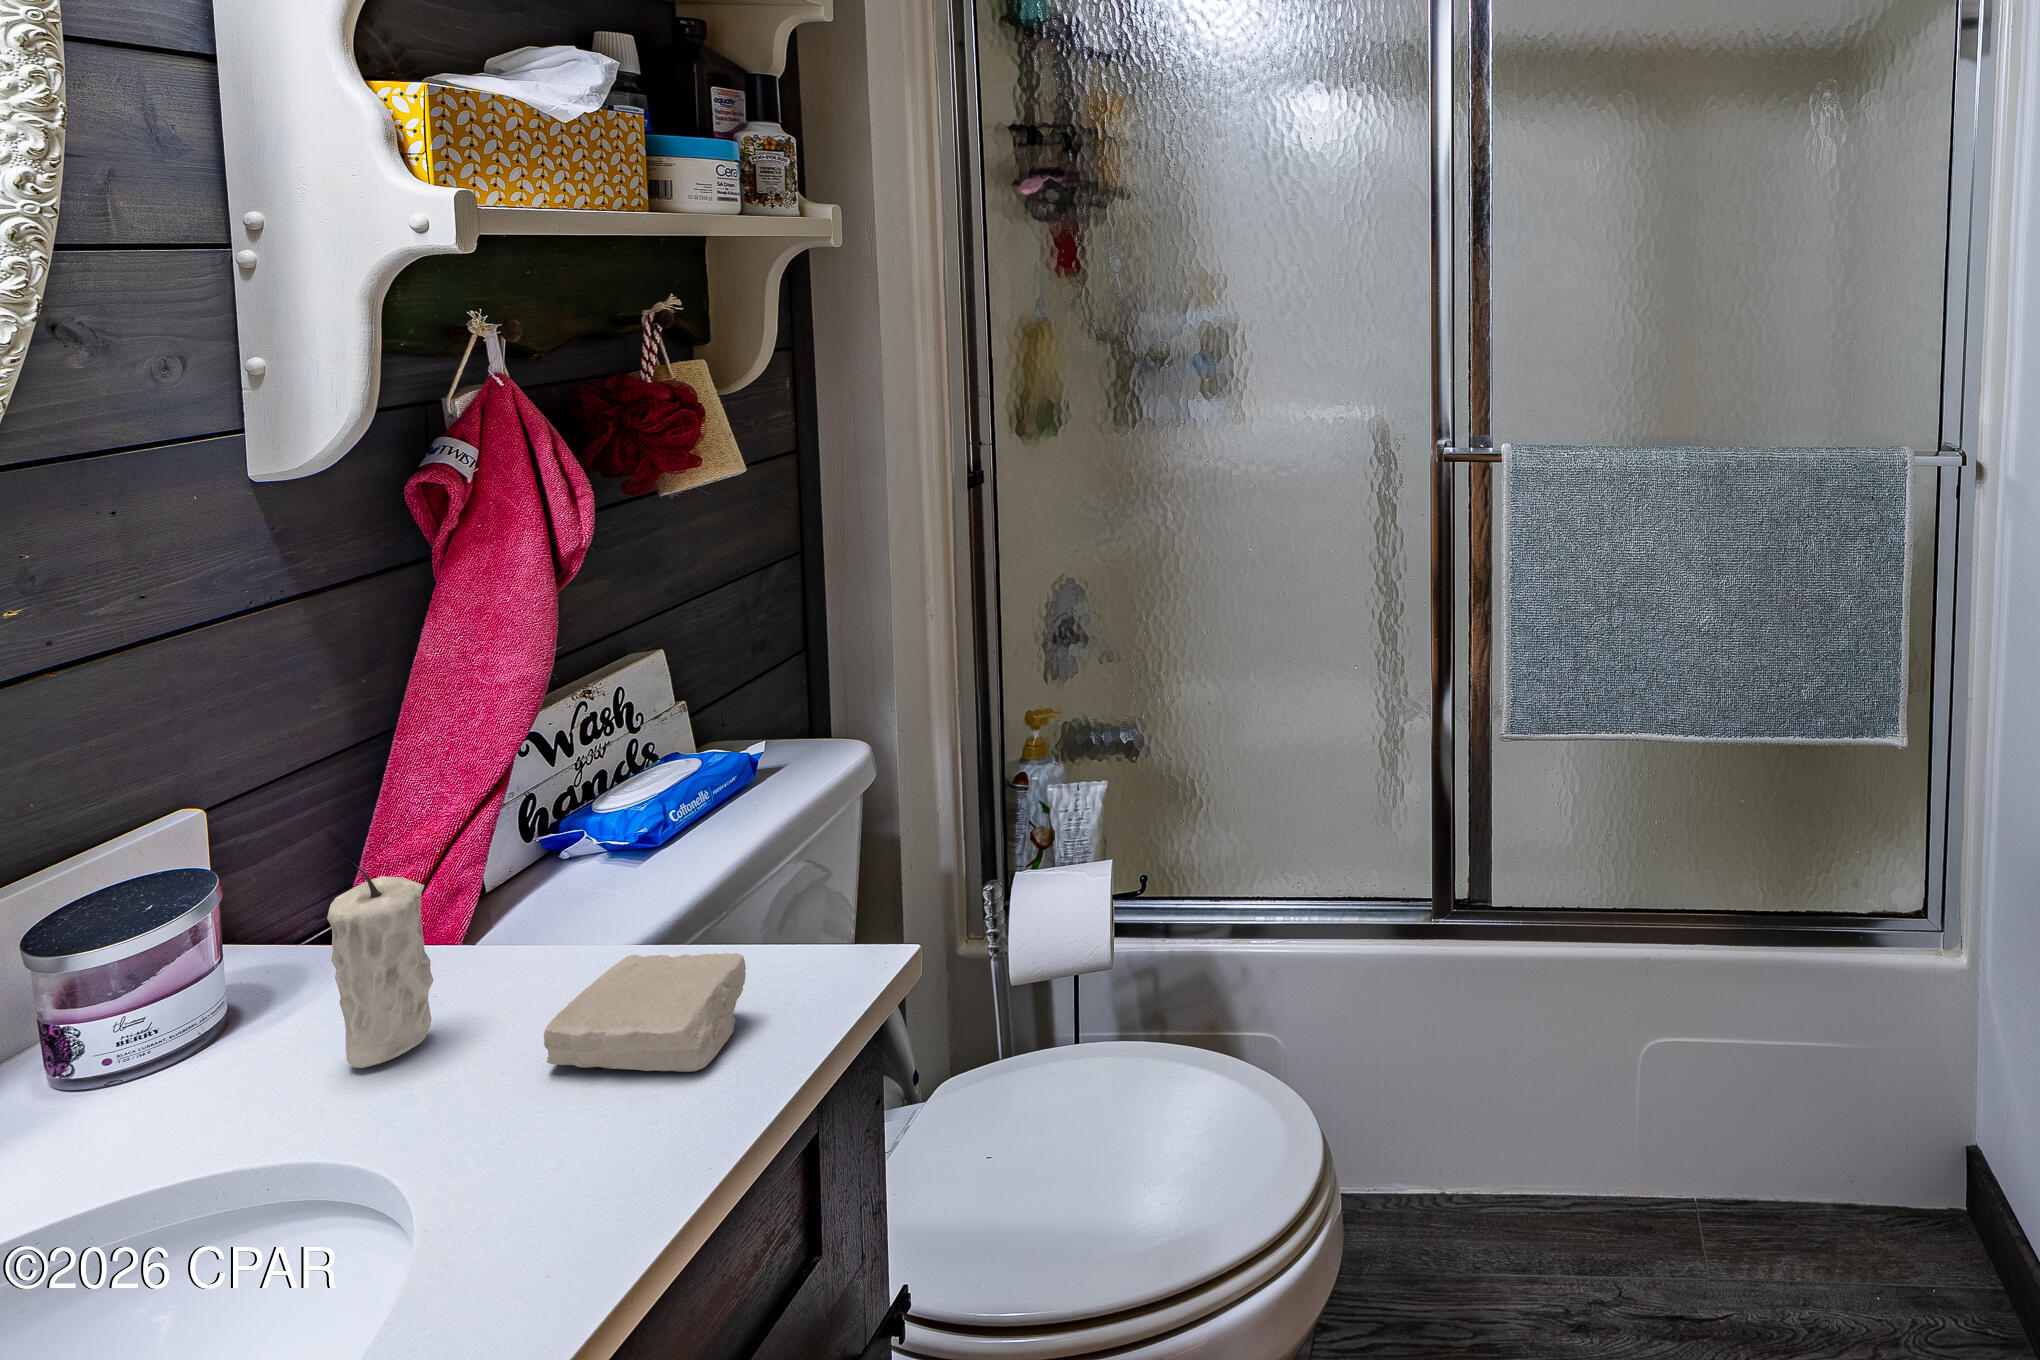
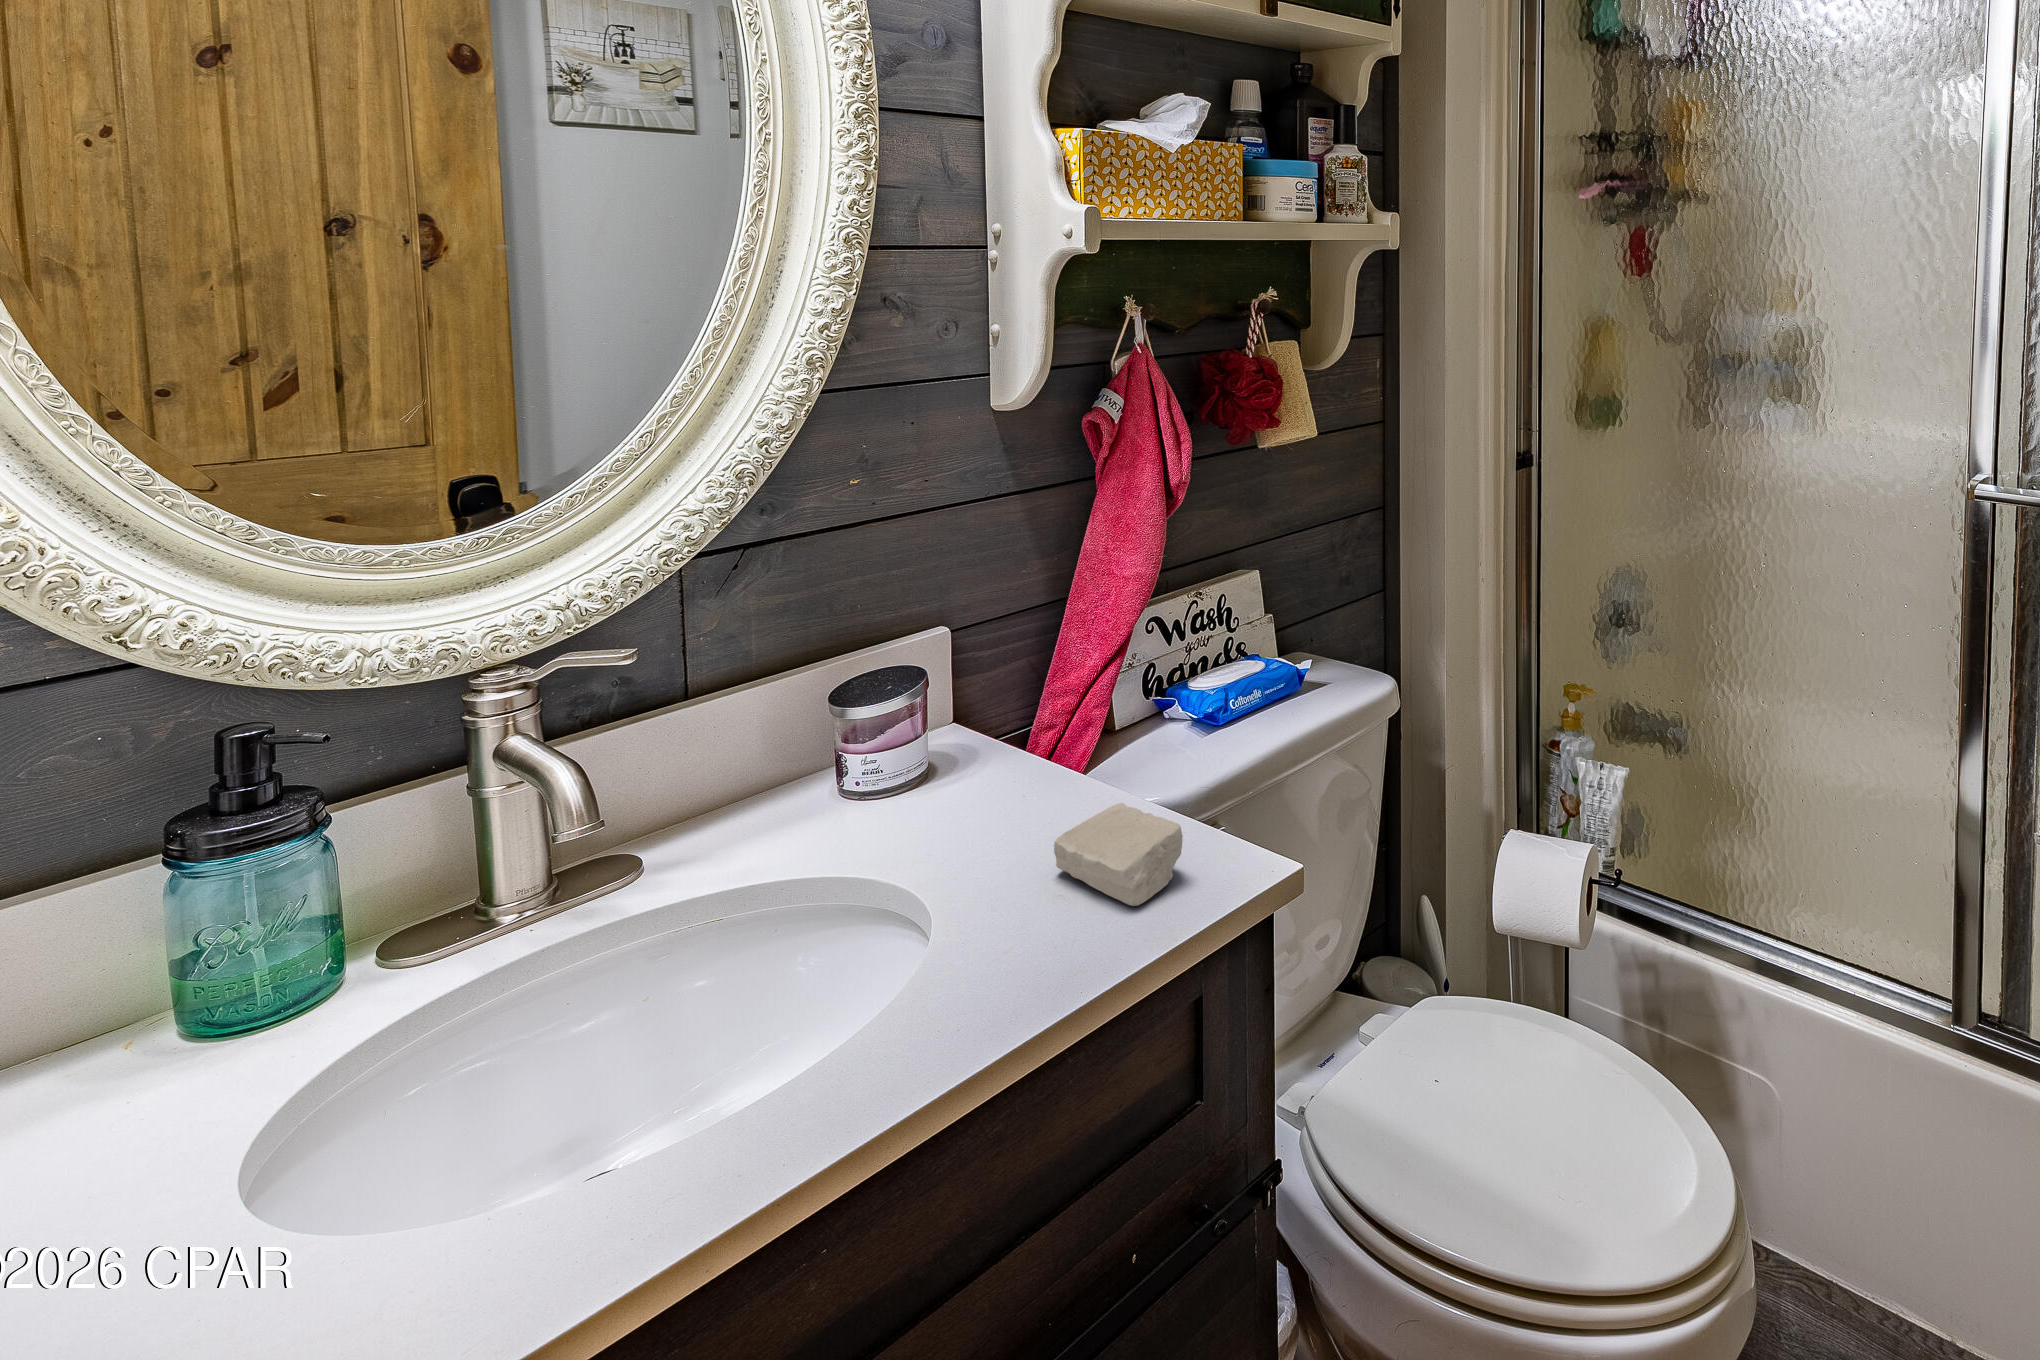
candle: present [327,863,433,1068] -> none [960,684,1018,833]

